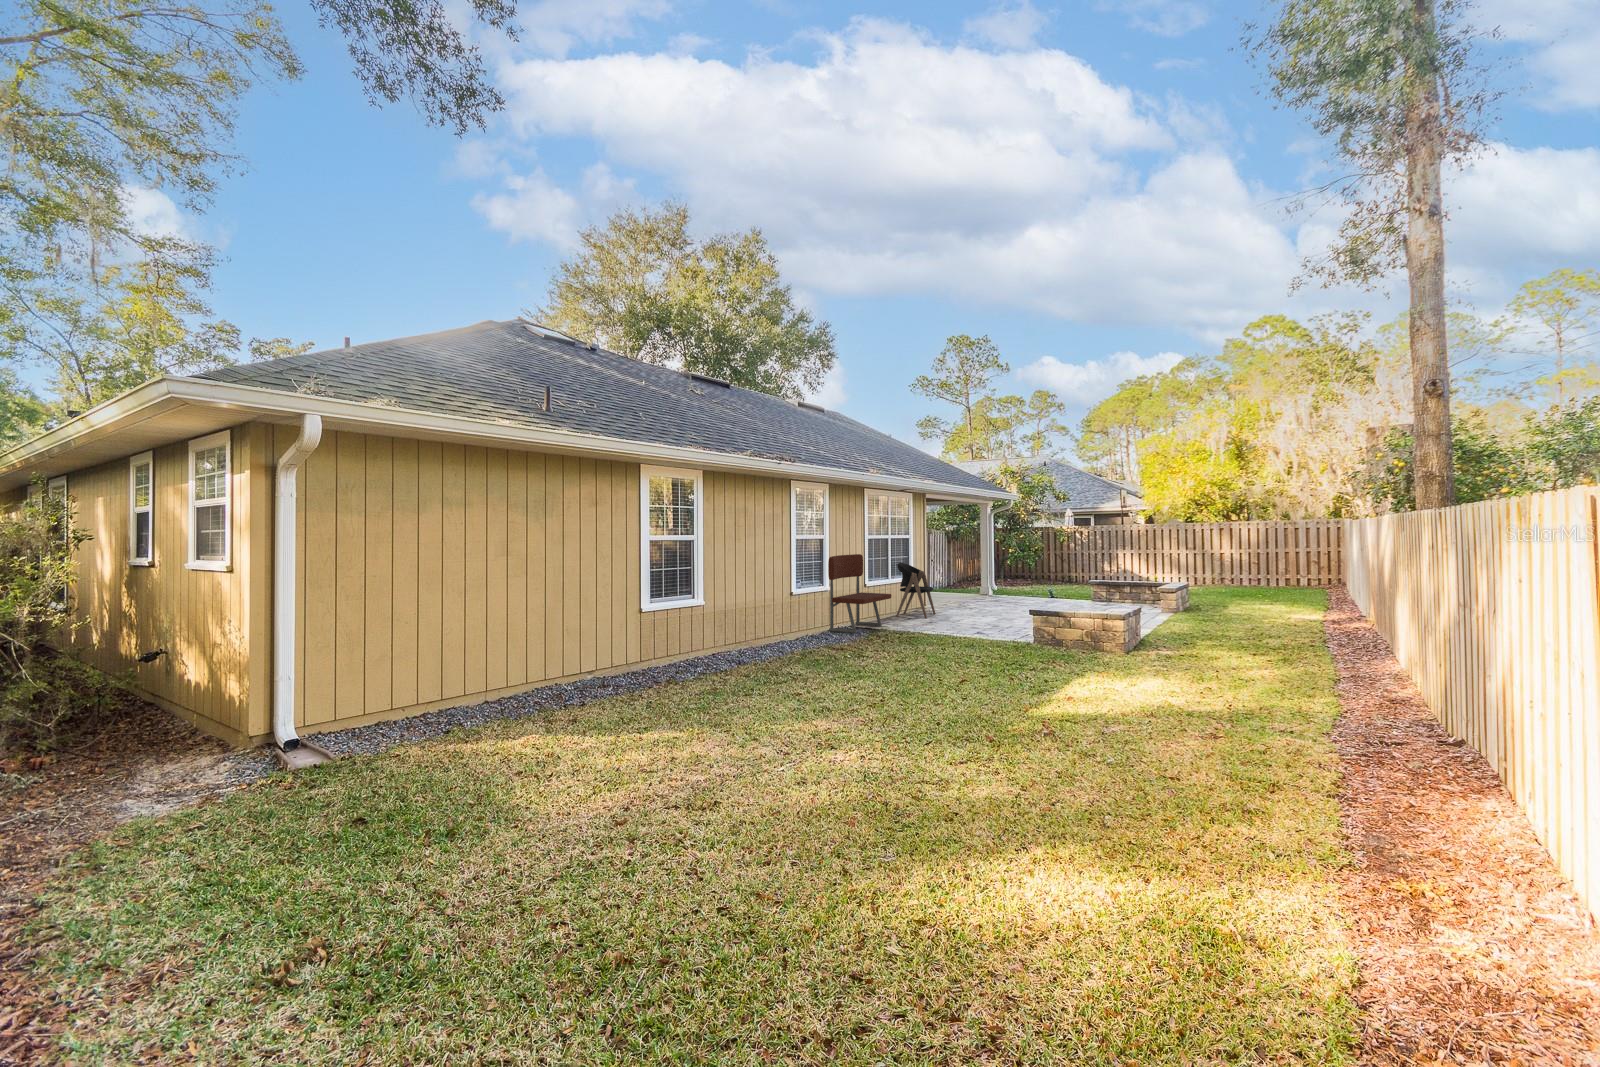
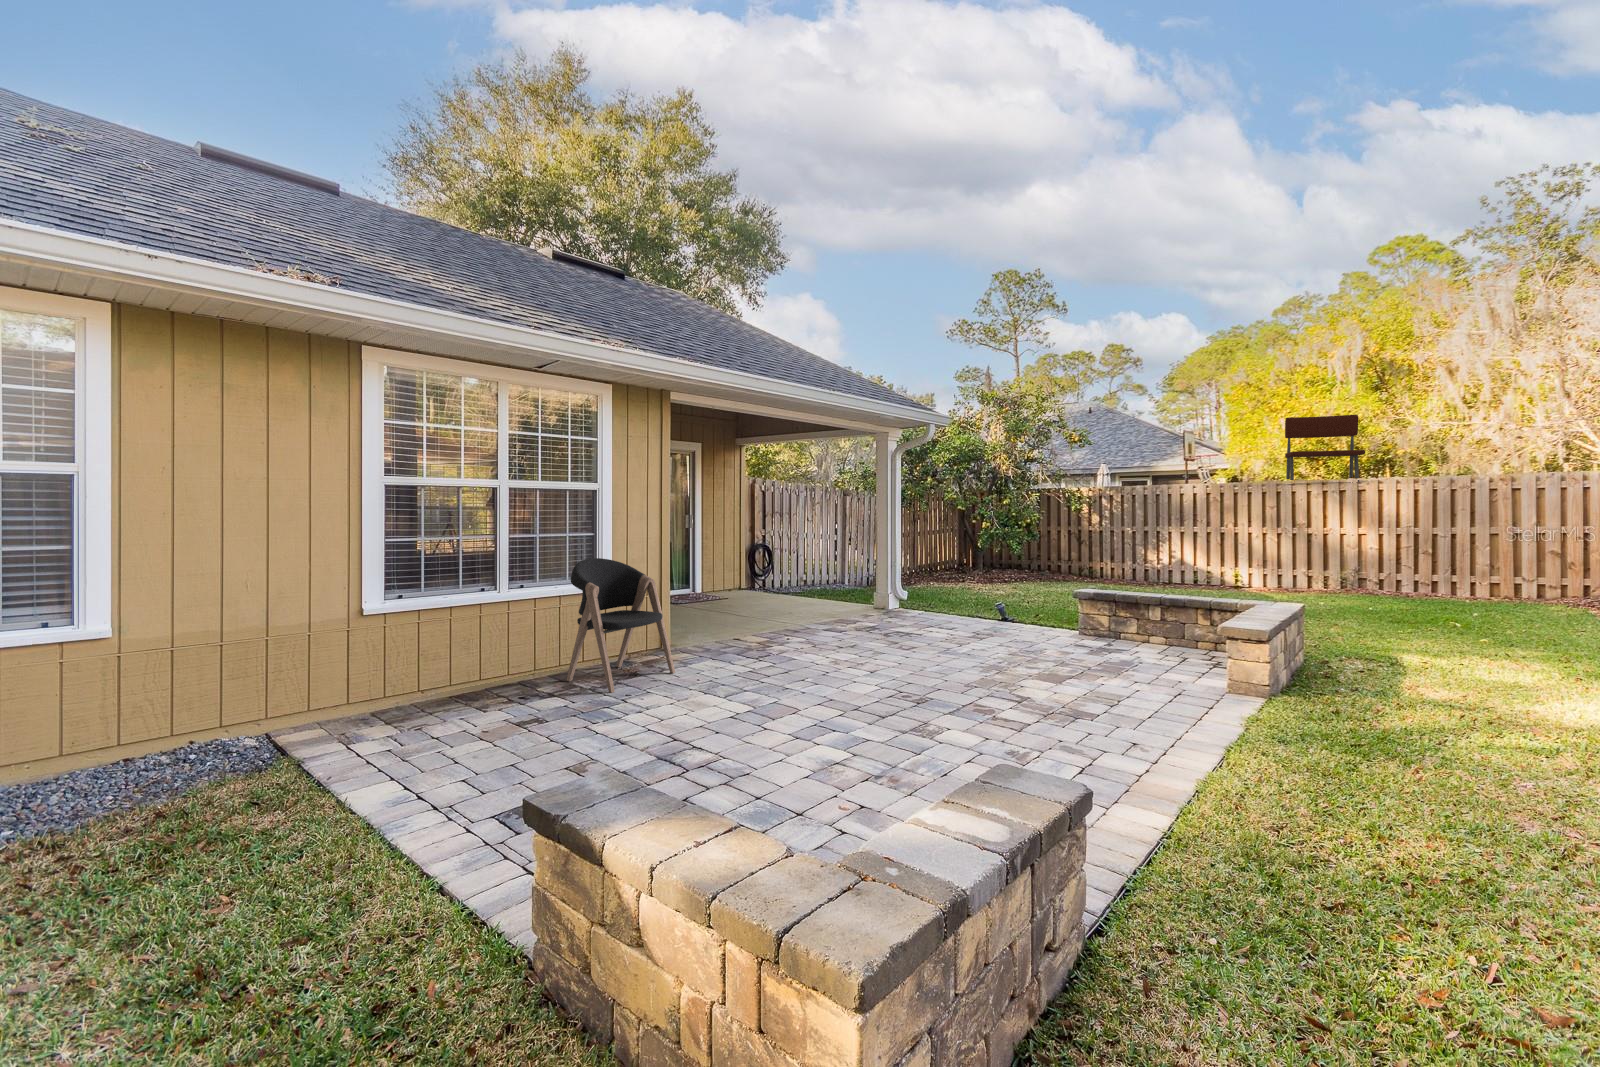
bench: present [828,554,891,633] -> present [1285,415,1365,482]

